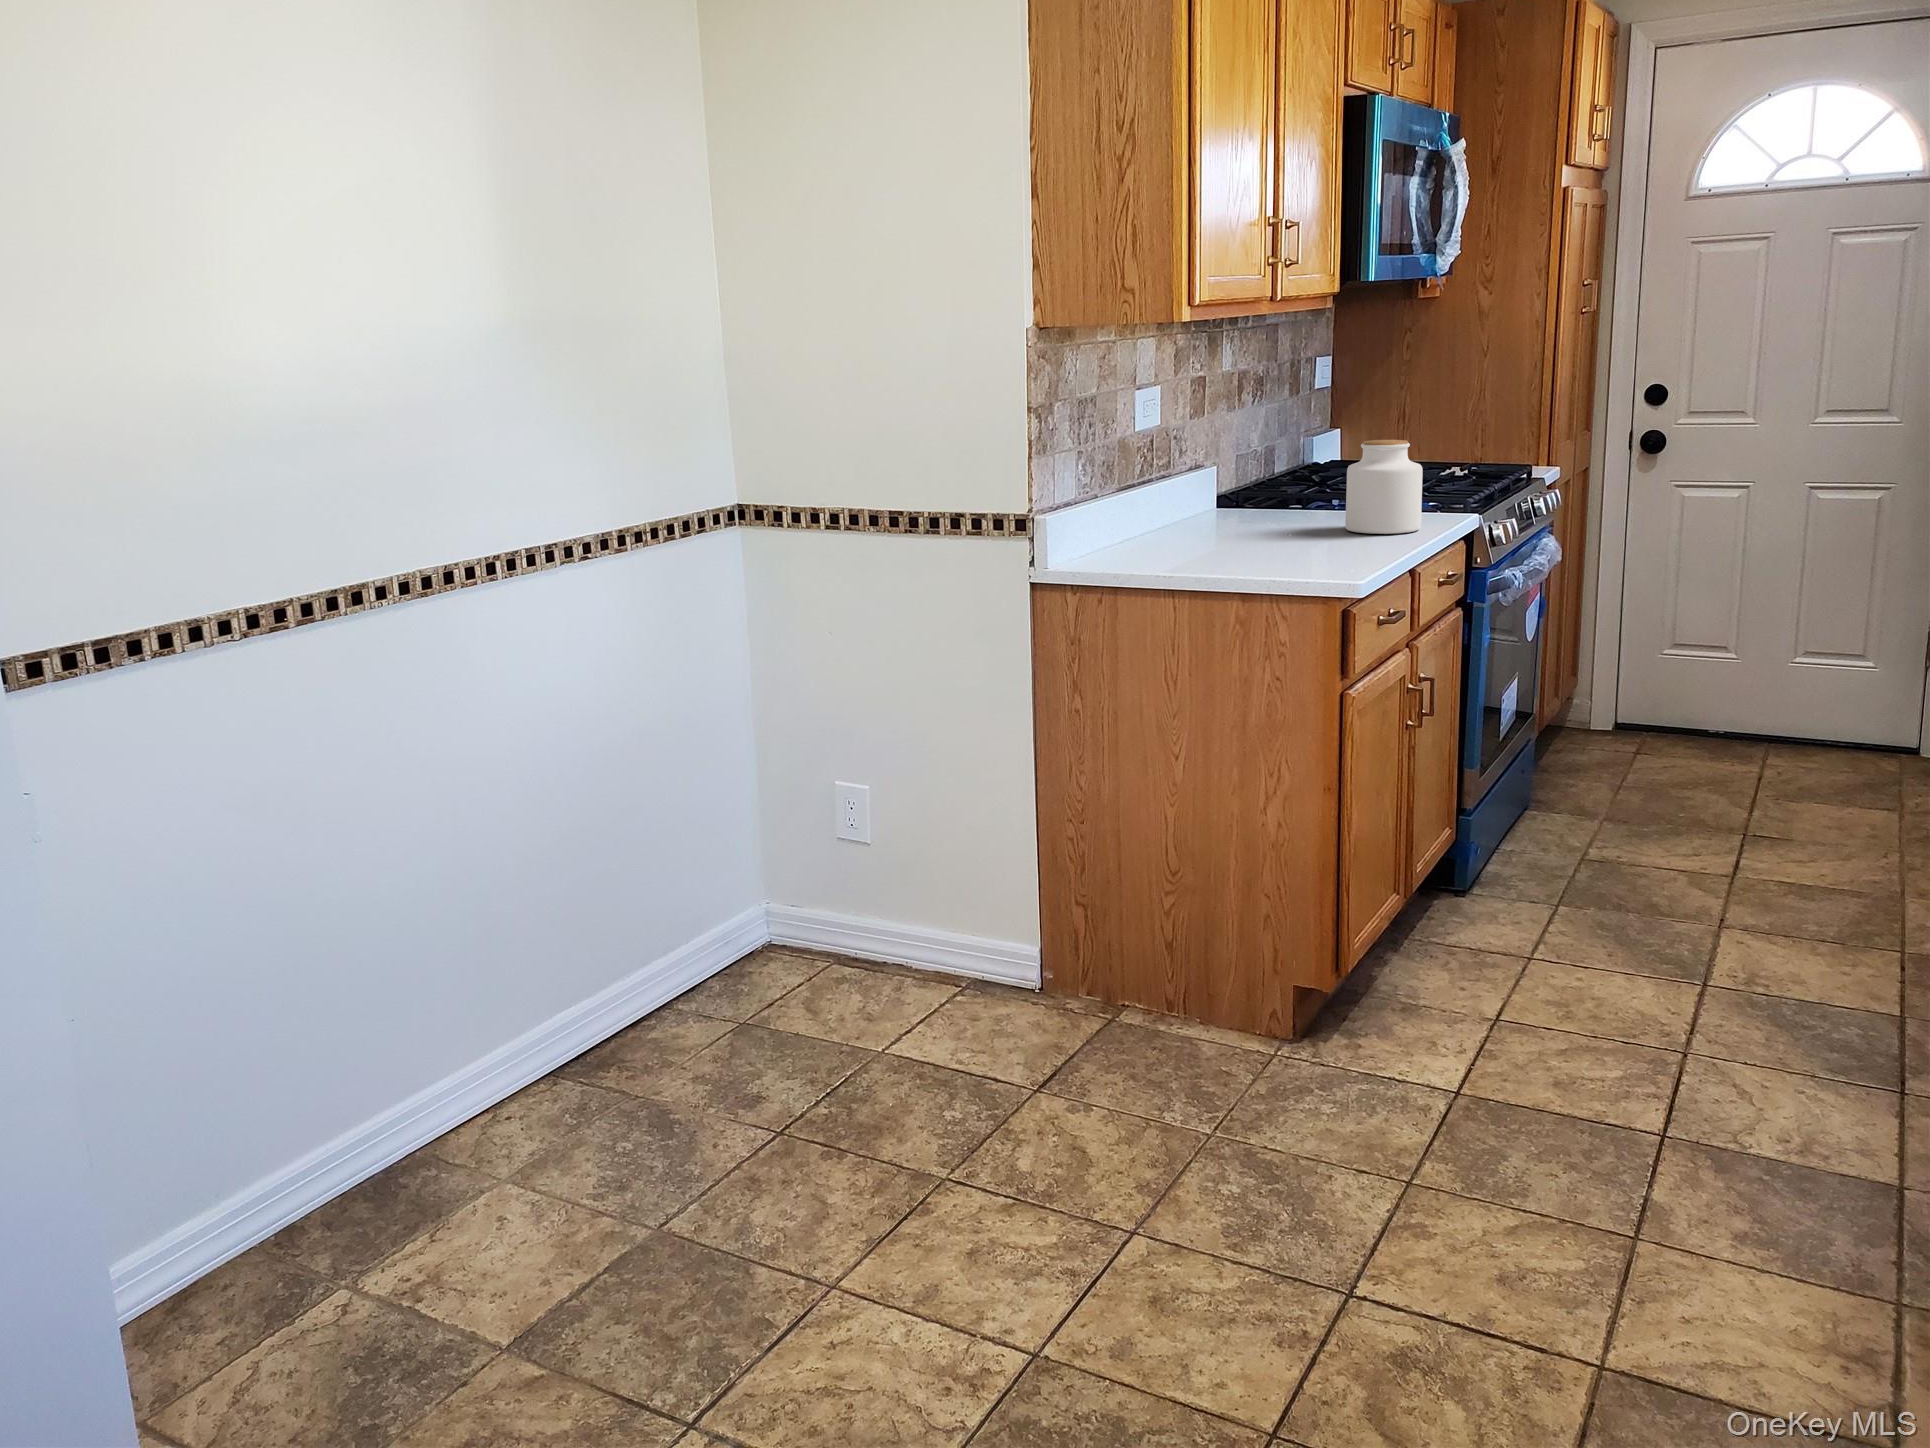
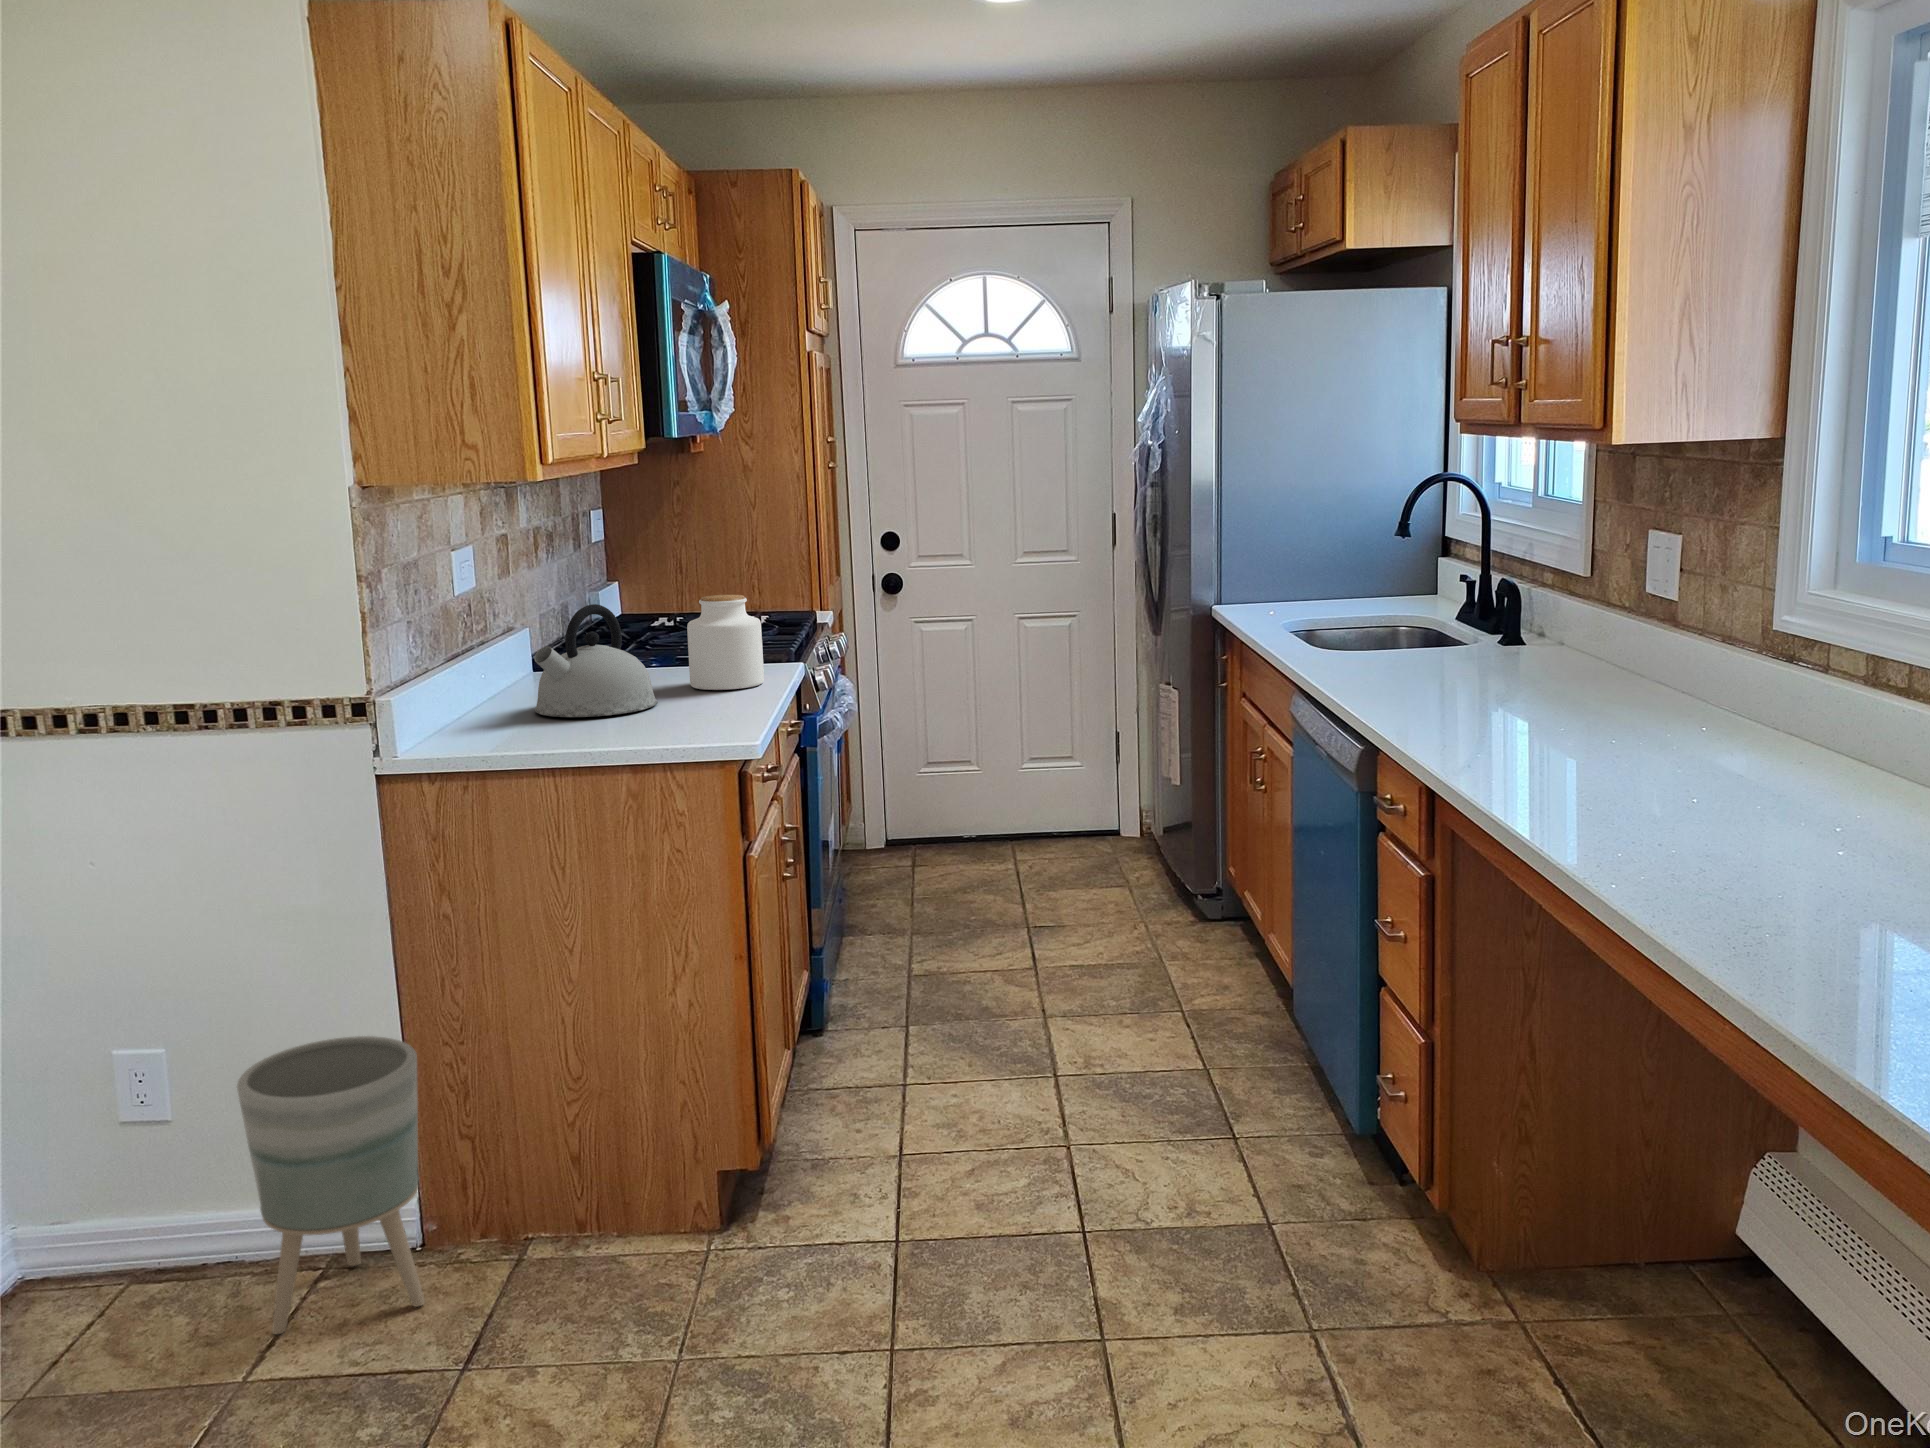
kettle: none [1188,442,1303,548] -> present [534,604,657,717]
planter: none [901,801,1040,1035] -> present [237,1036,425,1334]

